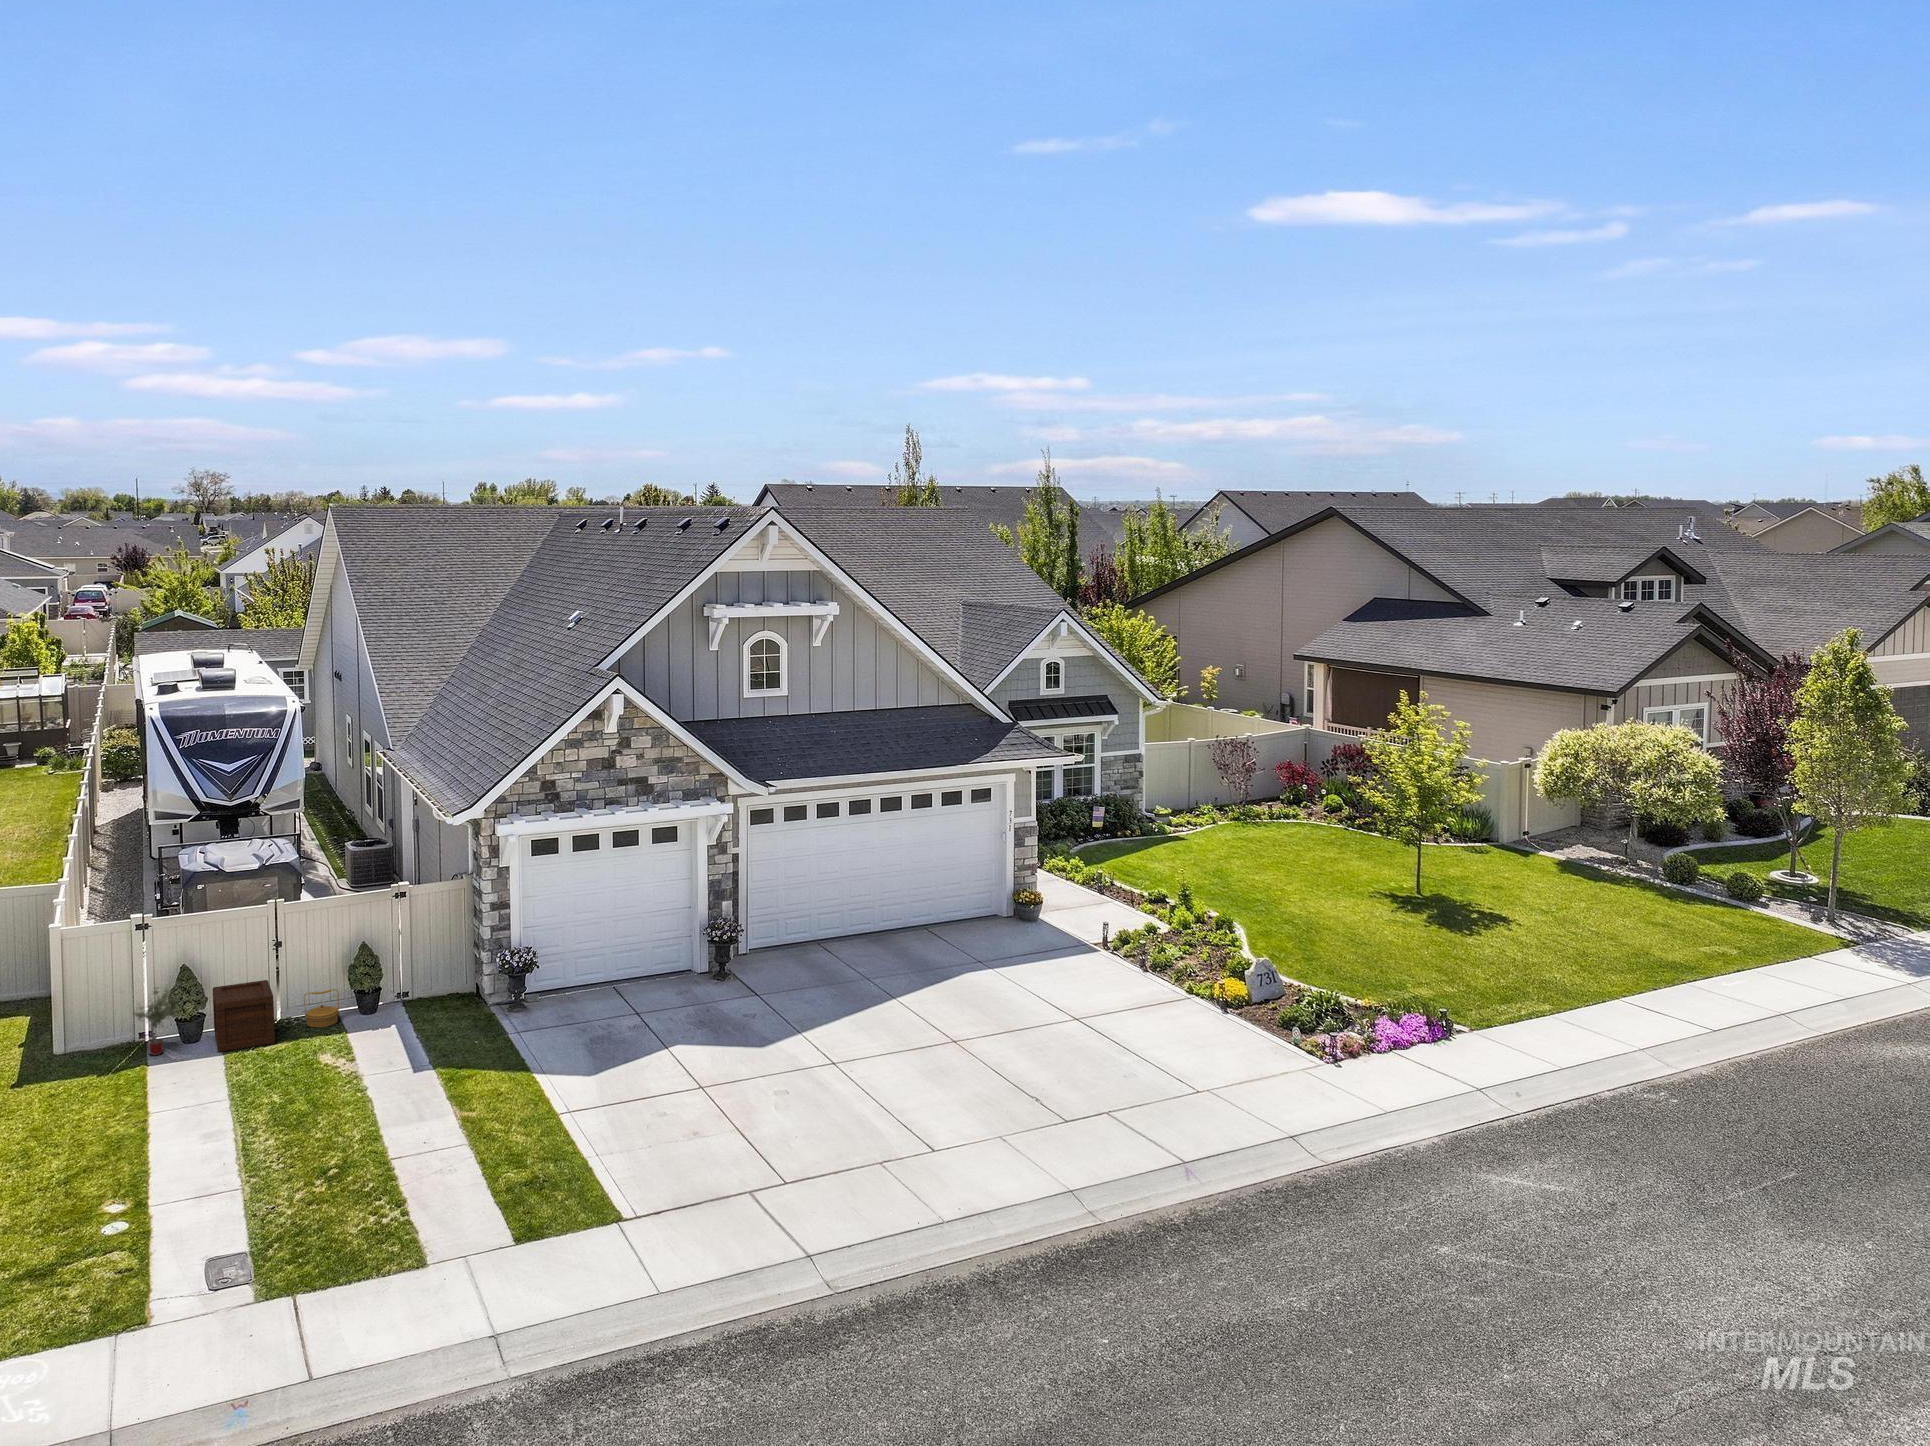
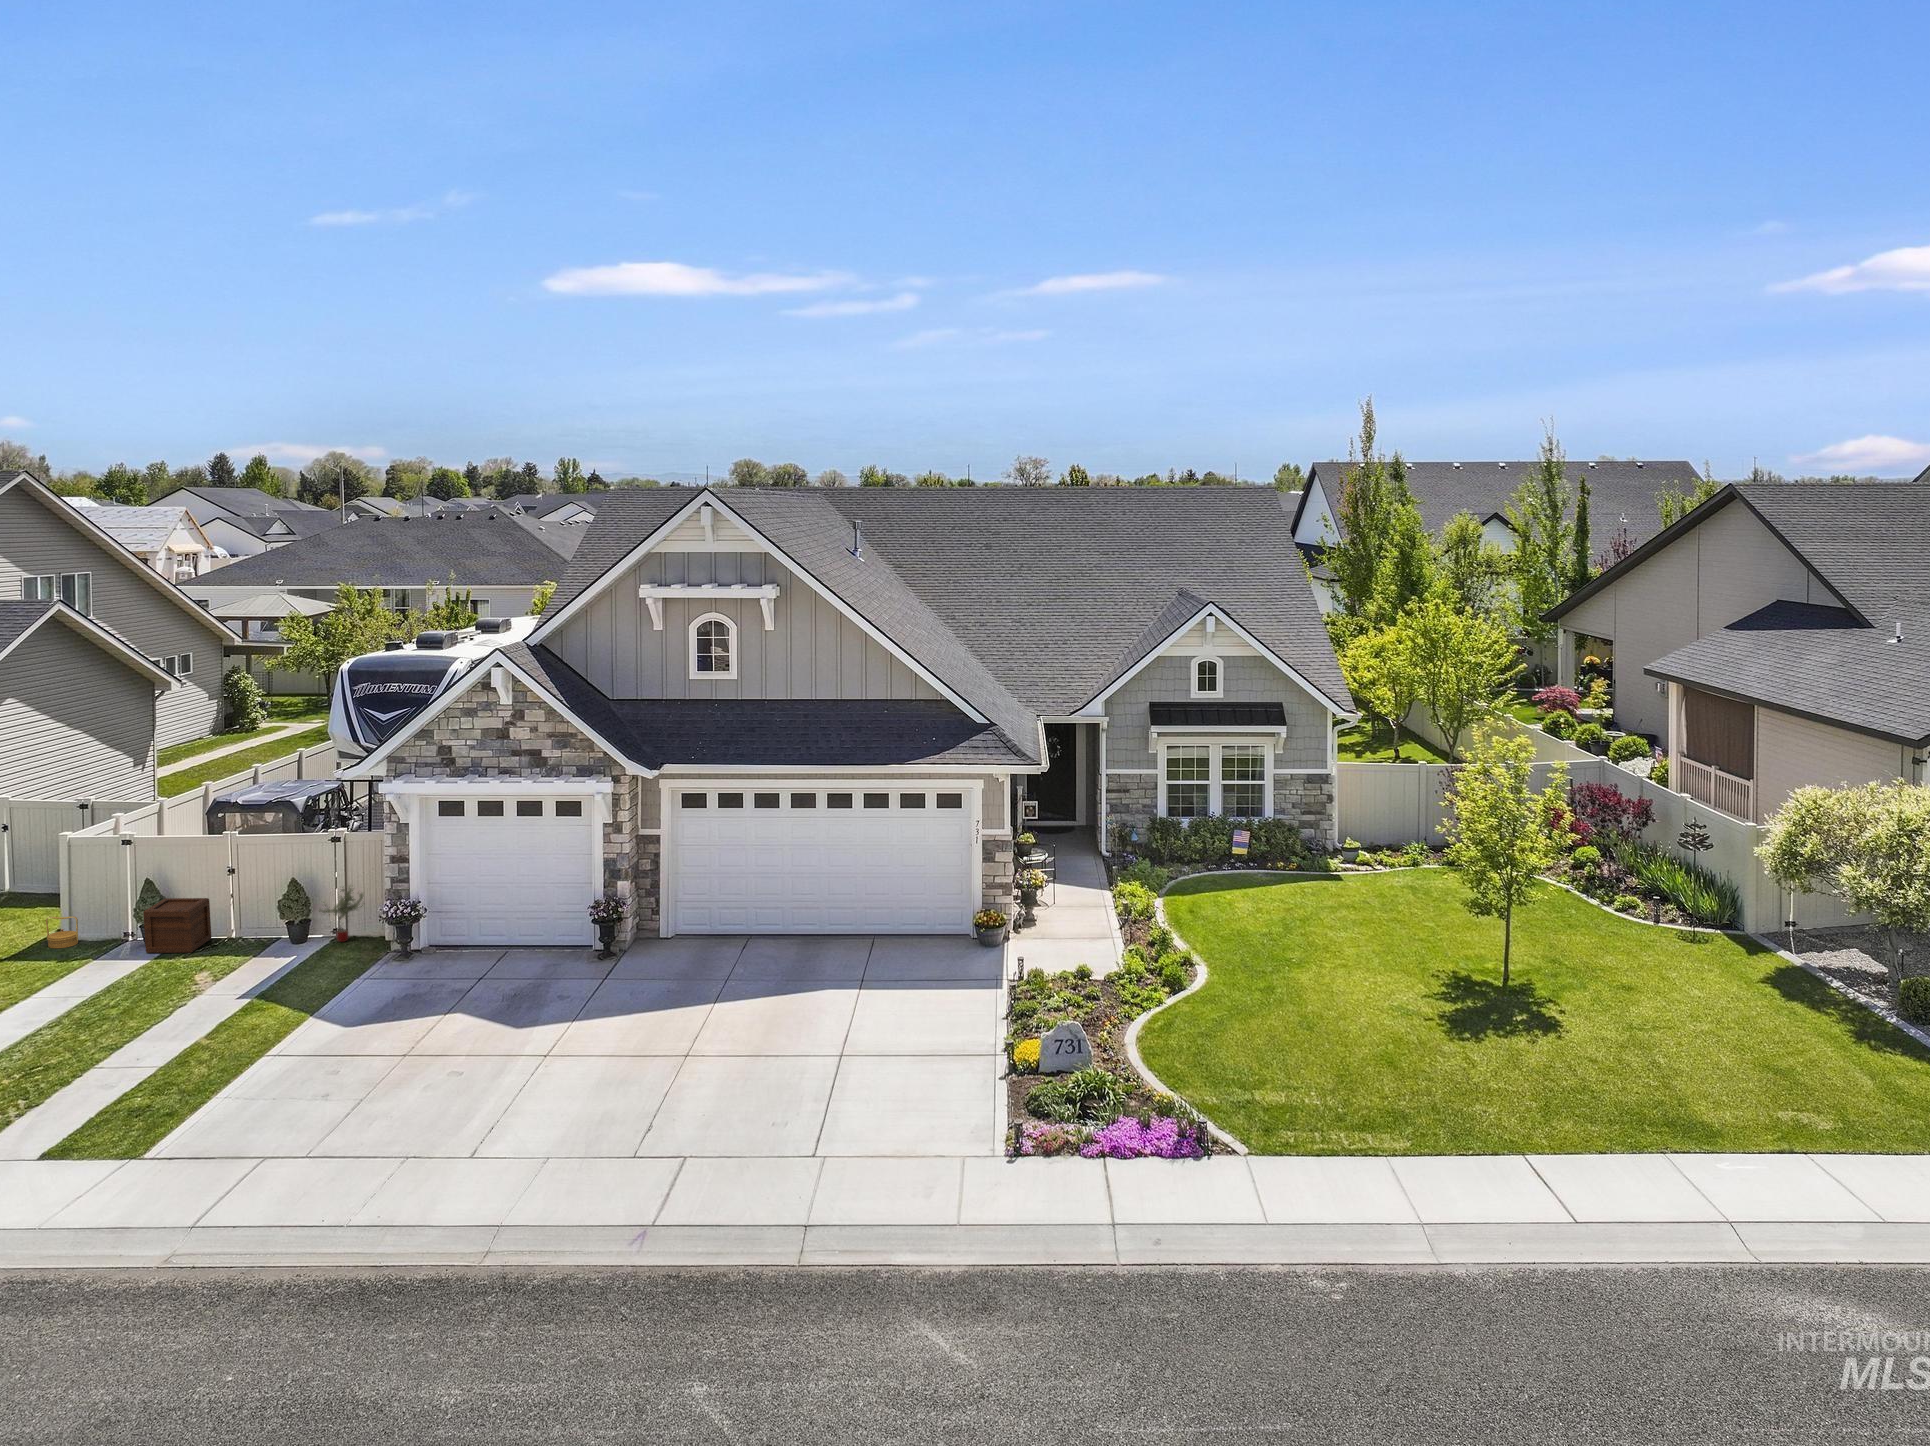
potted tree: present [134,987,178,1056] -> present [319,886,363,942]
woven basket: present [304,989,339,1027] -> present [46,916,78,948]

